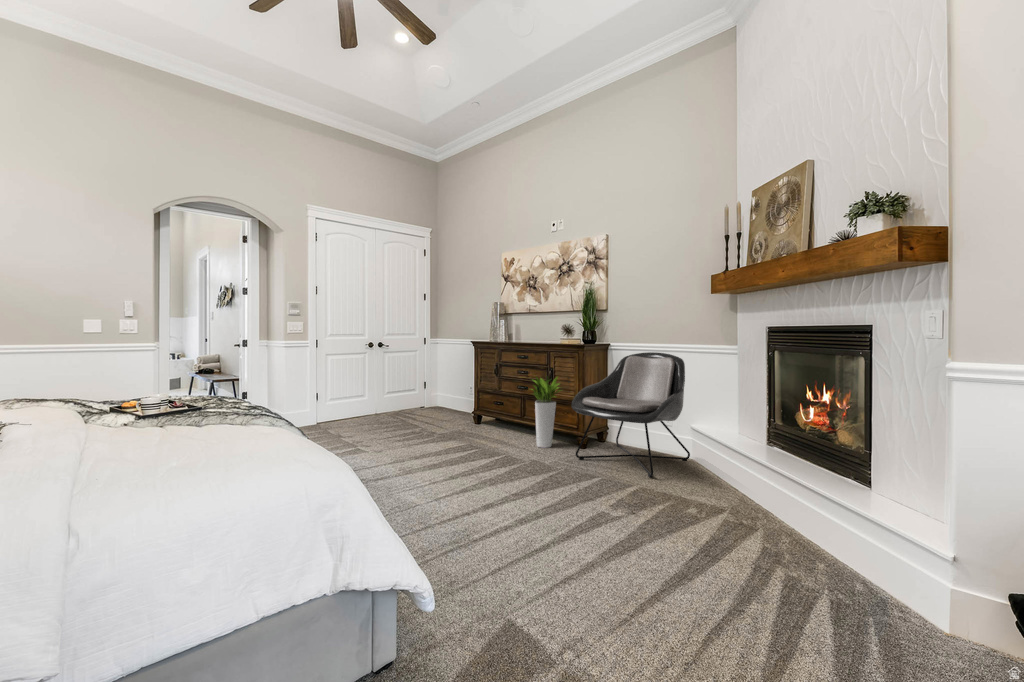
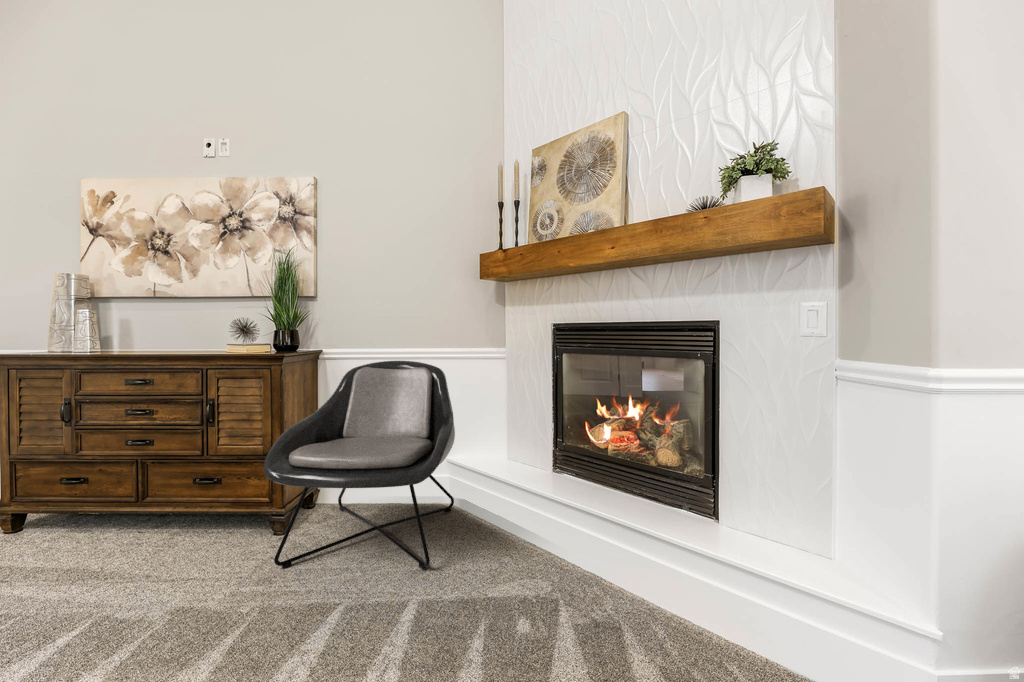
planter: present [532,377,561,448] -> none [151,413,240,560]

